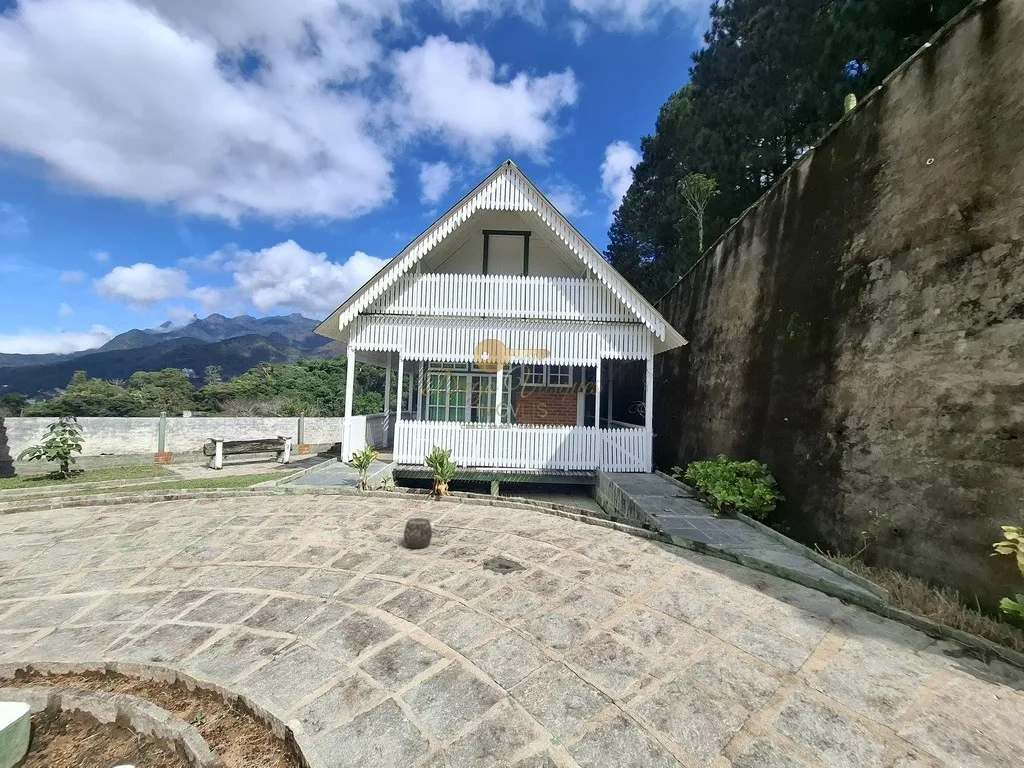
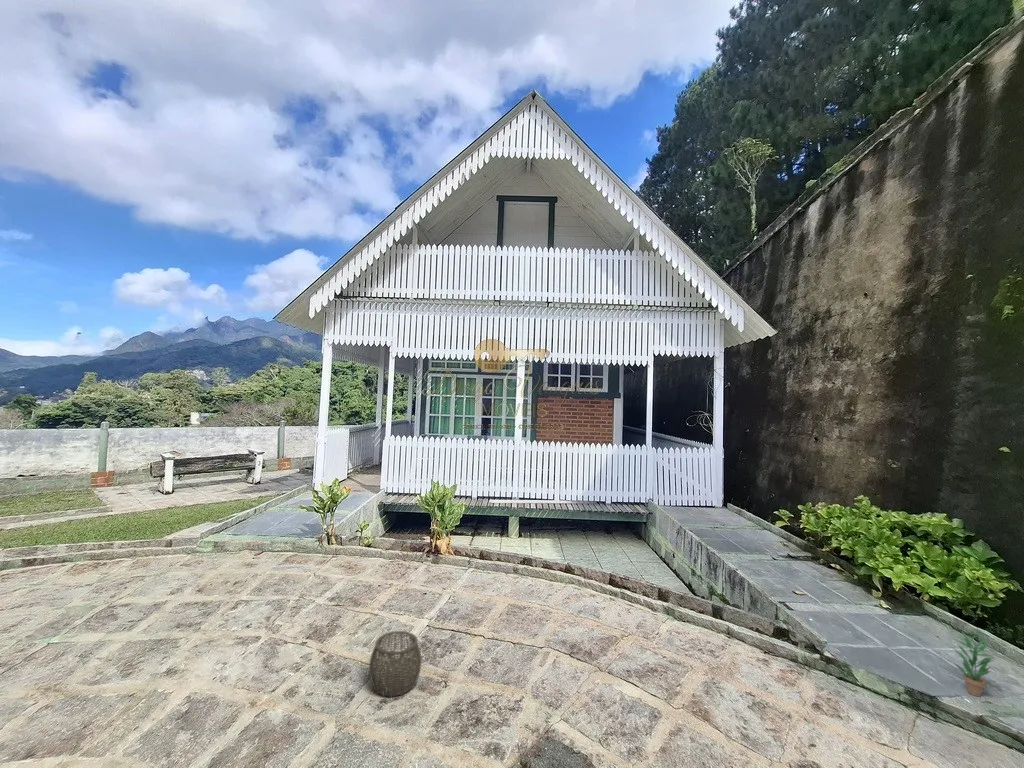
potted plant: none [719,511,738,545] -> present [956,632,993,696]

